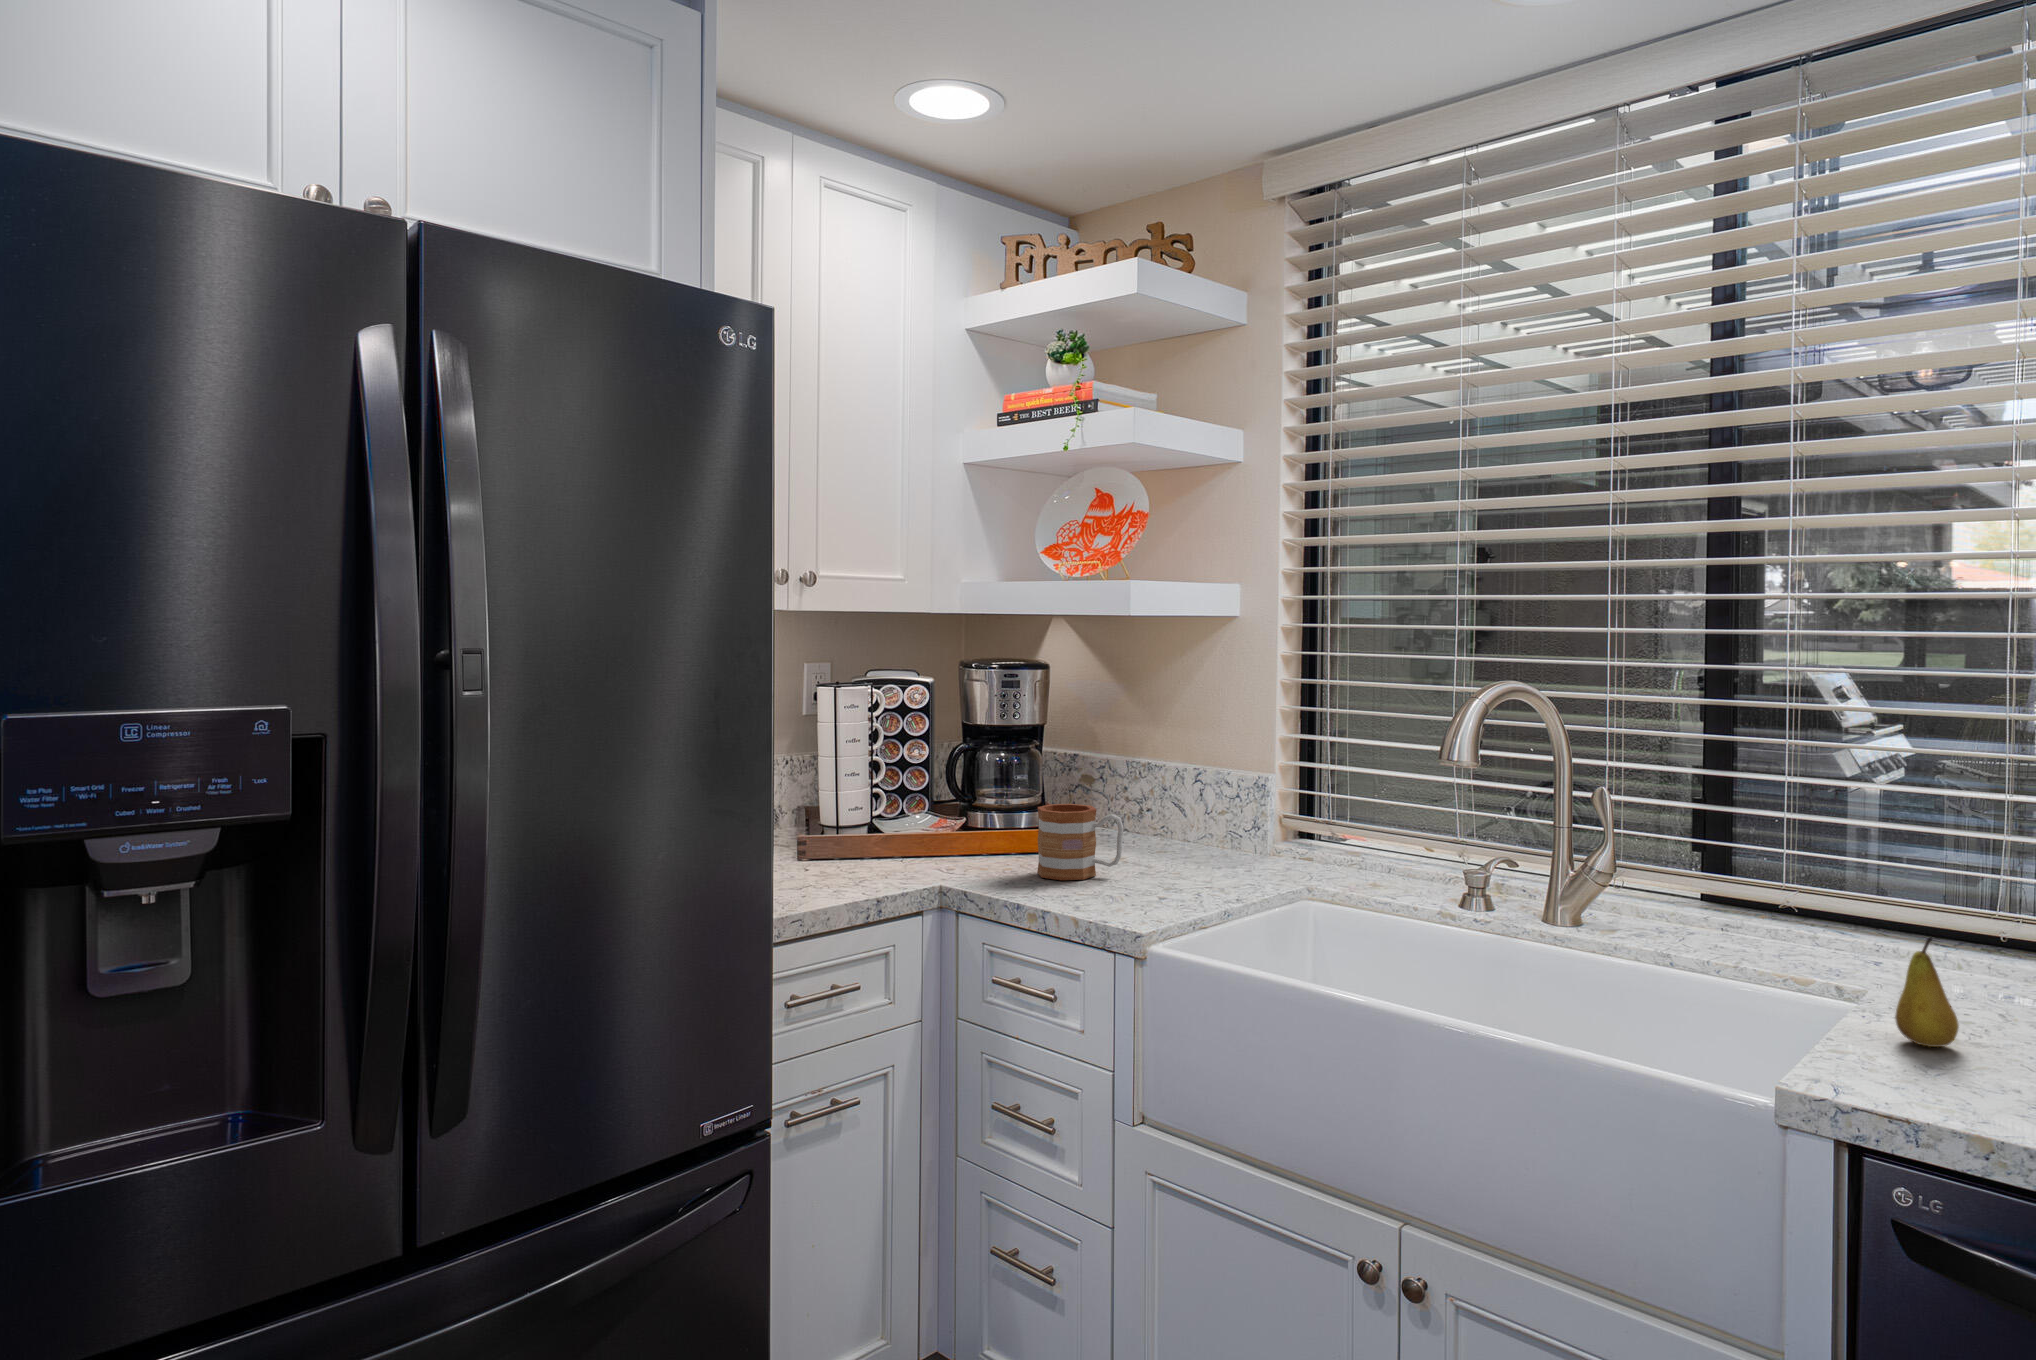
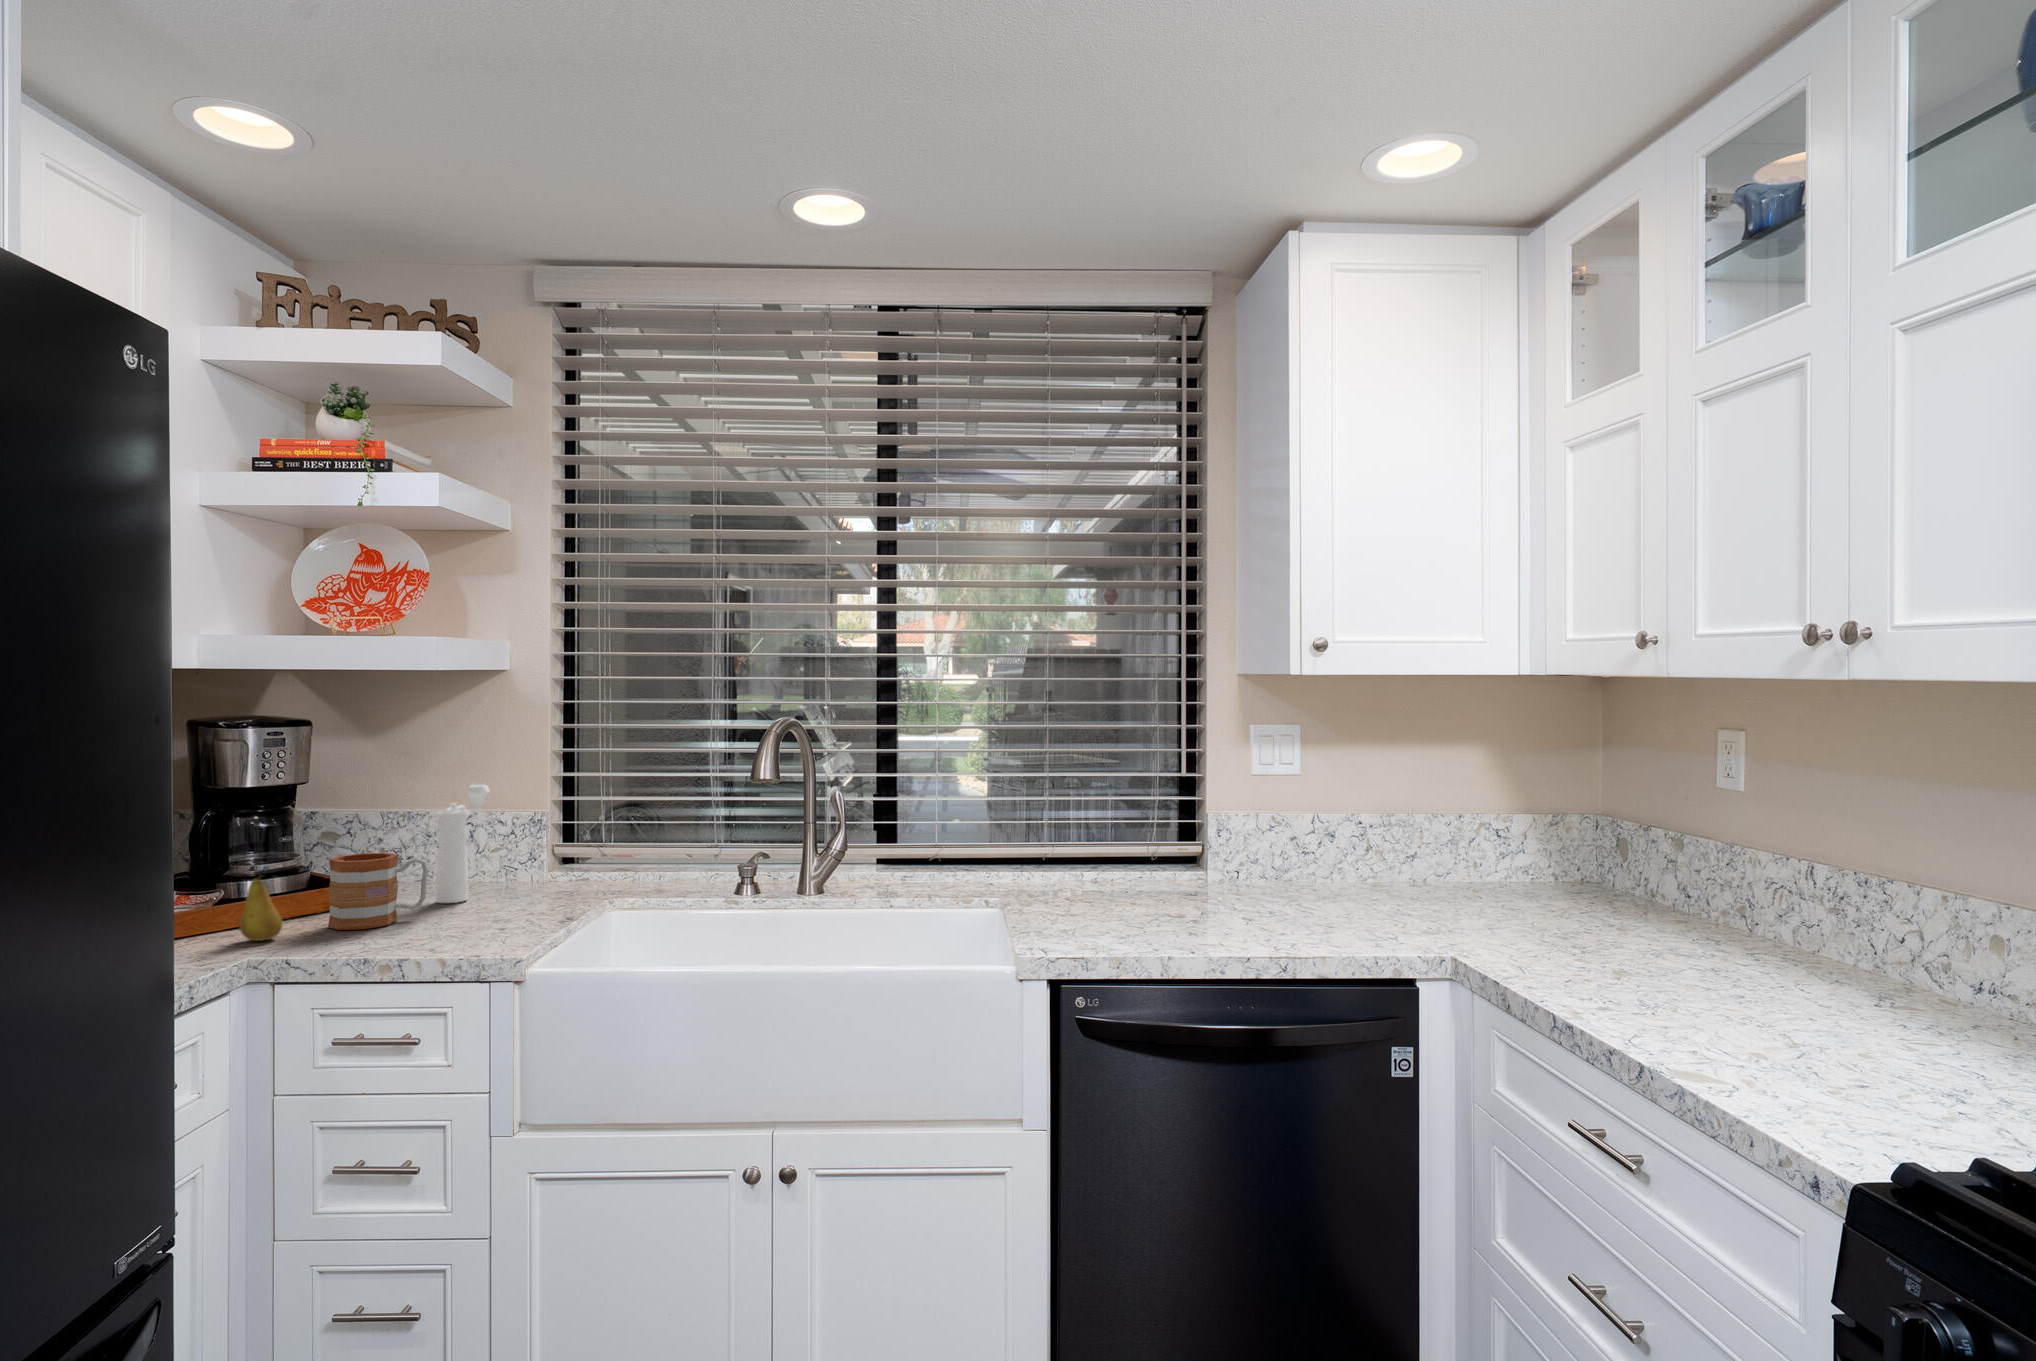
pepper mill: none [1146,740,1210,865] -> present [435,785,489,903]
fruit: present [1895,937,1959,1047] -> present [240,869,283,941]

